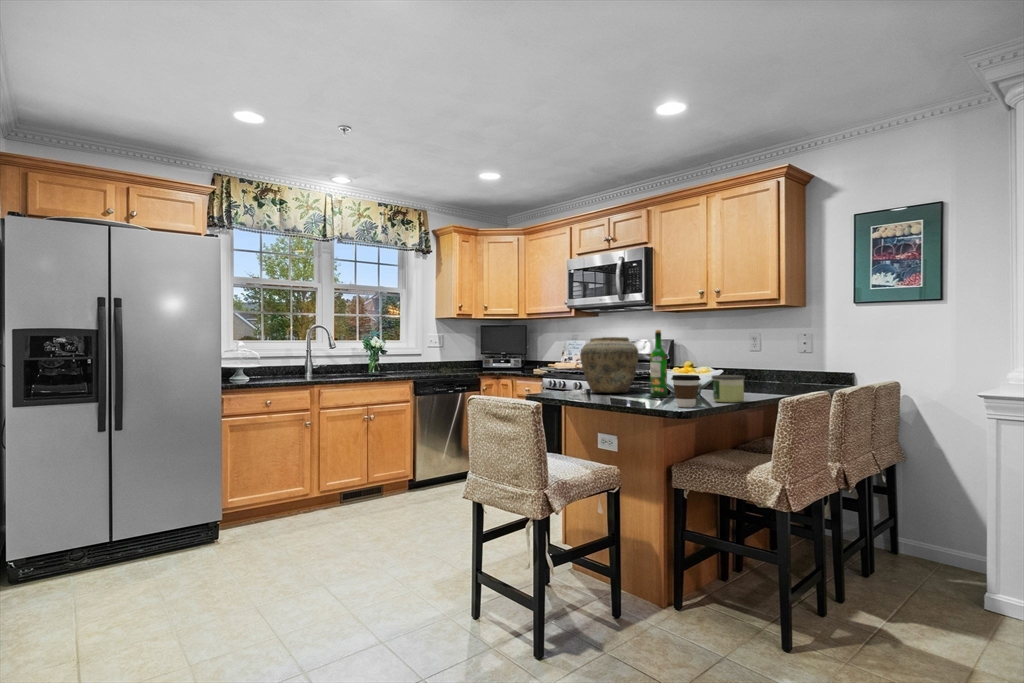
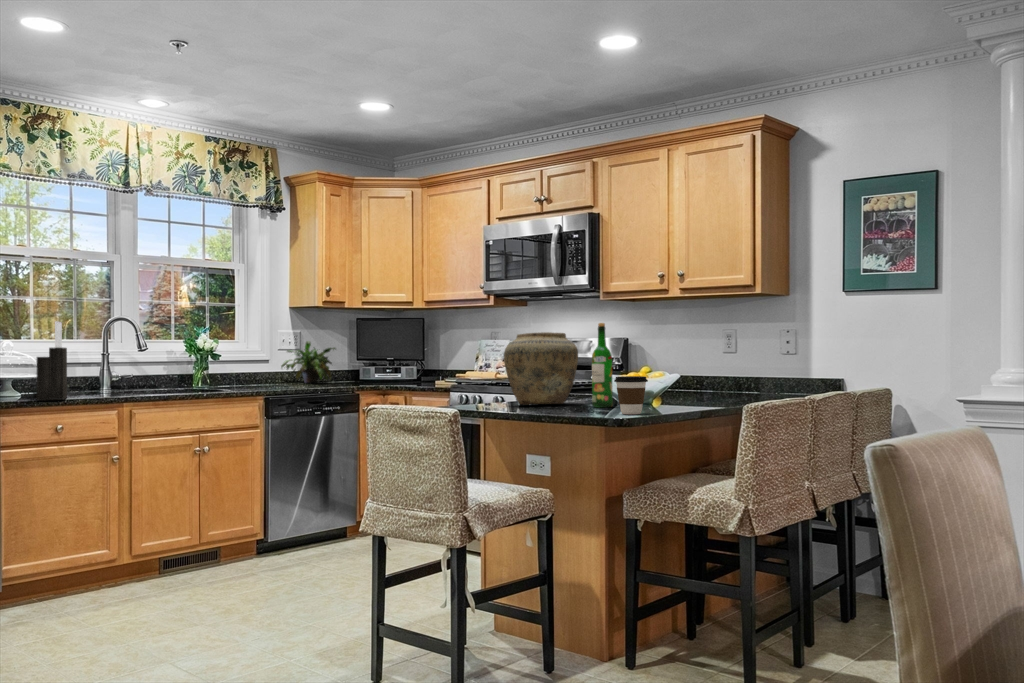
knife block: none [256,329,279,384] -> present [34,321,67,400]
potted plant: none [429,342,467,370] -> present [281,341,335,383]
candle: present [712,375,745,403] -> none [663,378,701,410]

